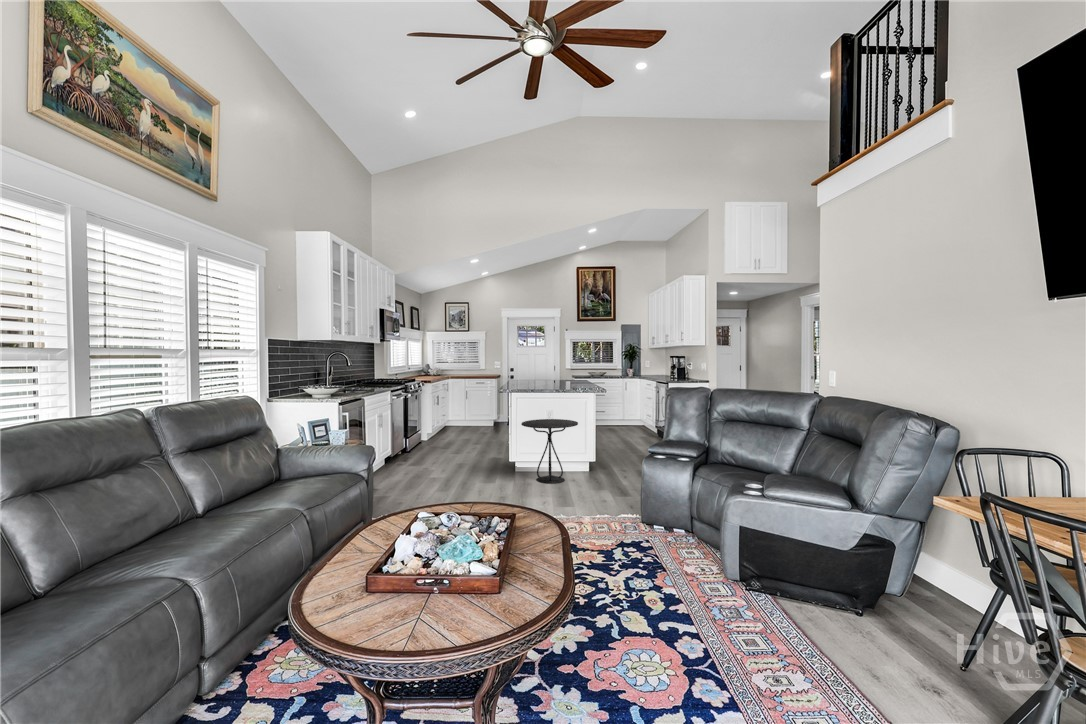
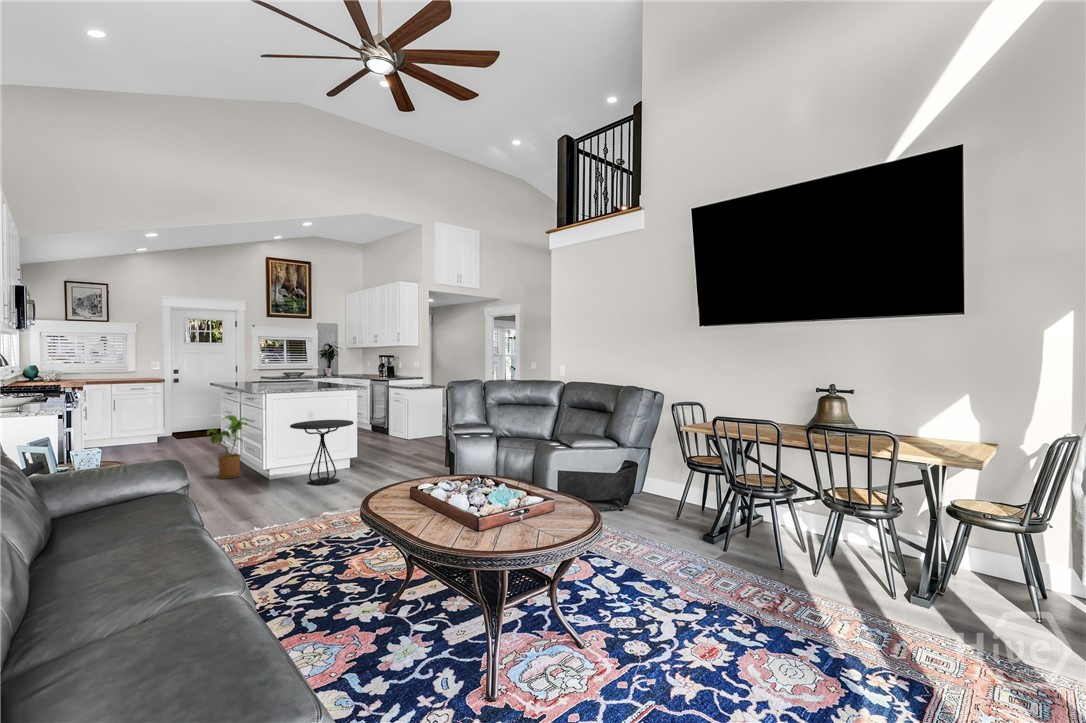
house plant: none [475,408,508,463] -> present [207,415,248,479]

